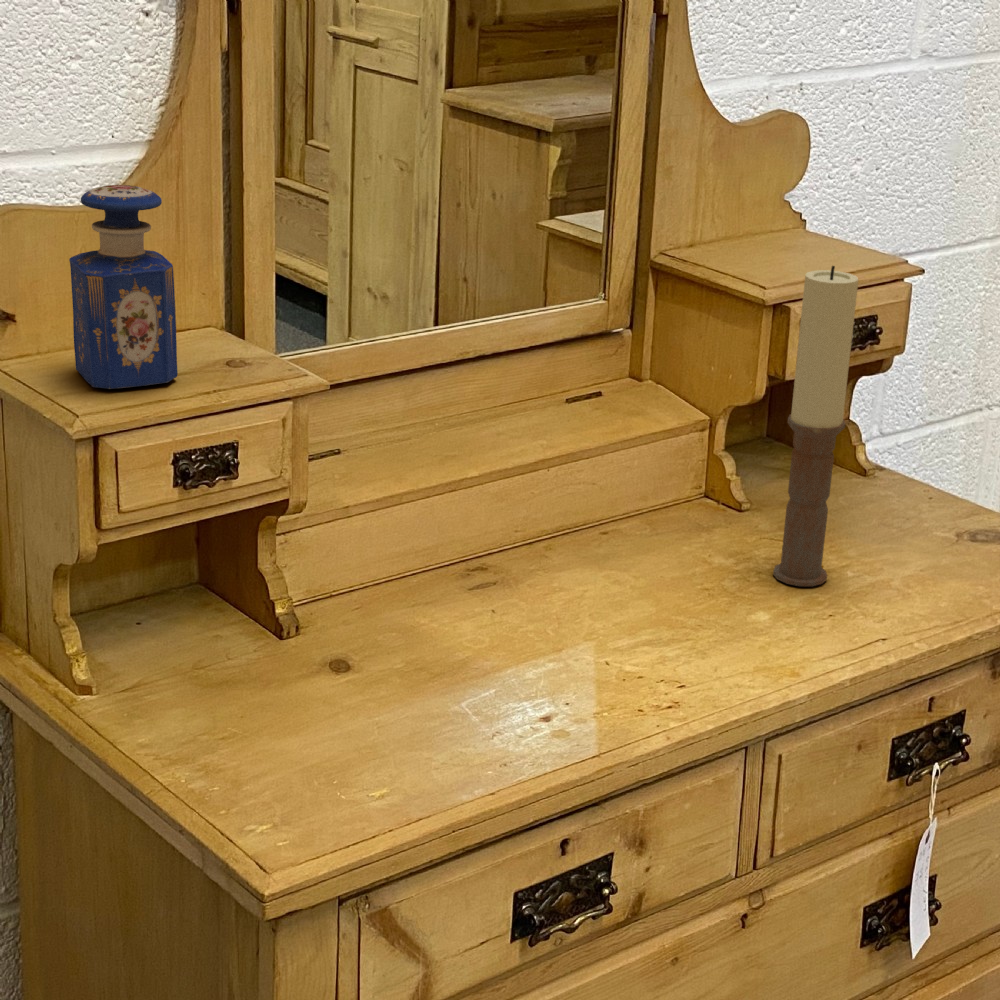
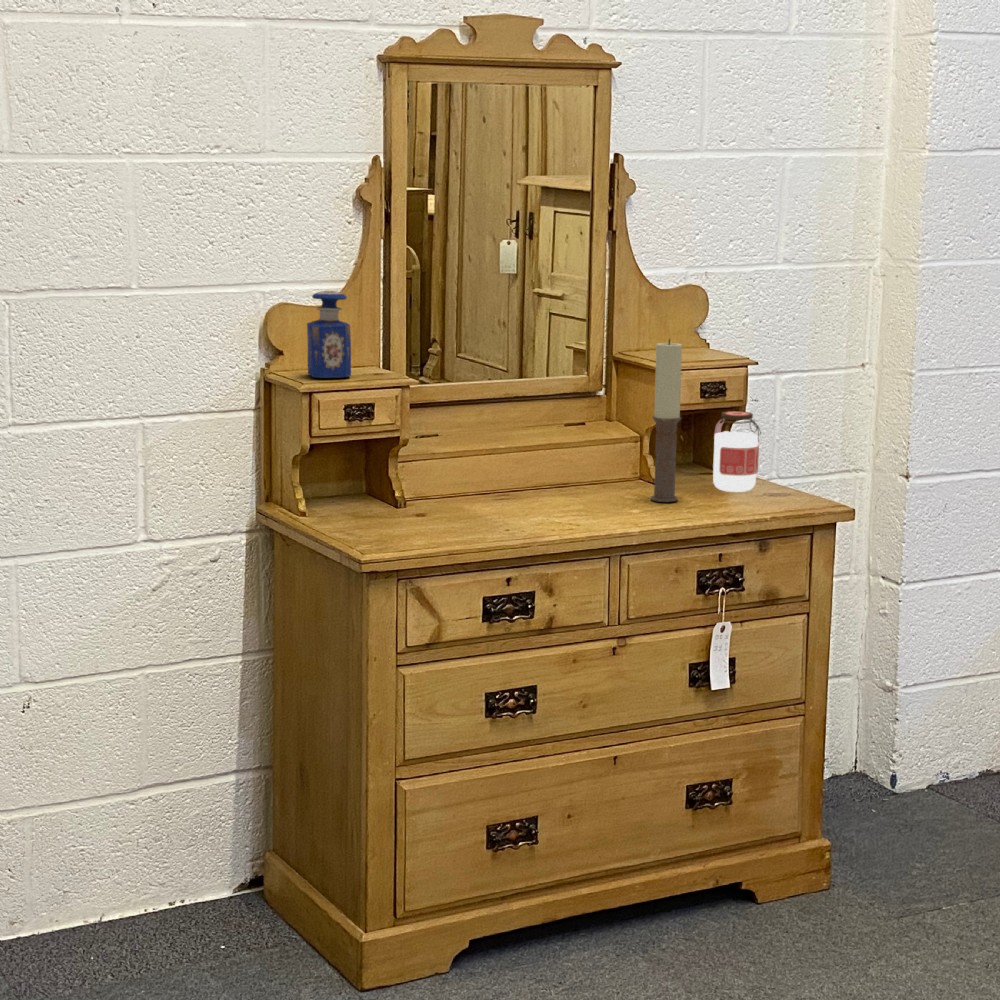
jar: none [865,384,968,545] -> present [713,411,761,492]

